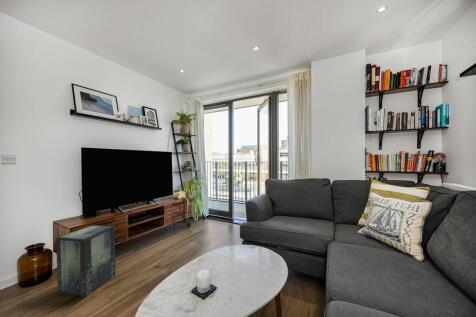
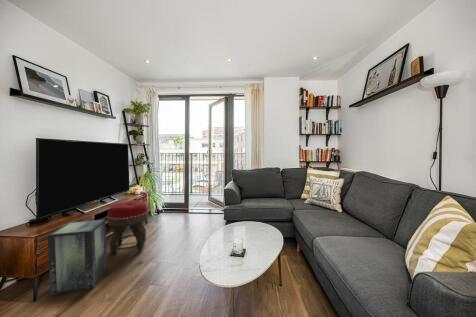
footstool: none [130,207,170,261] -> present [107,201,148,256]

